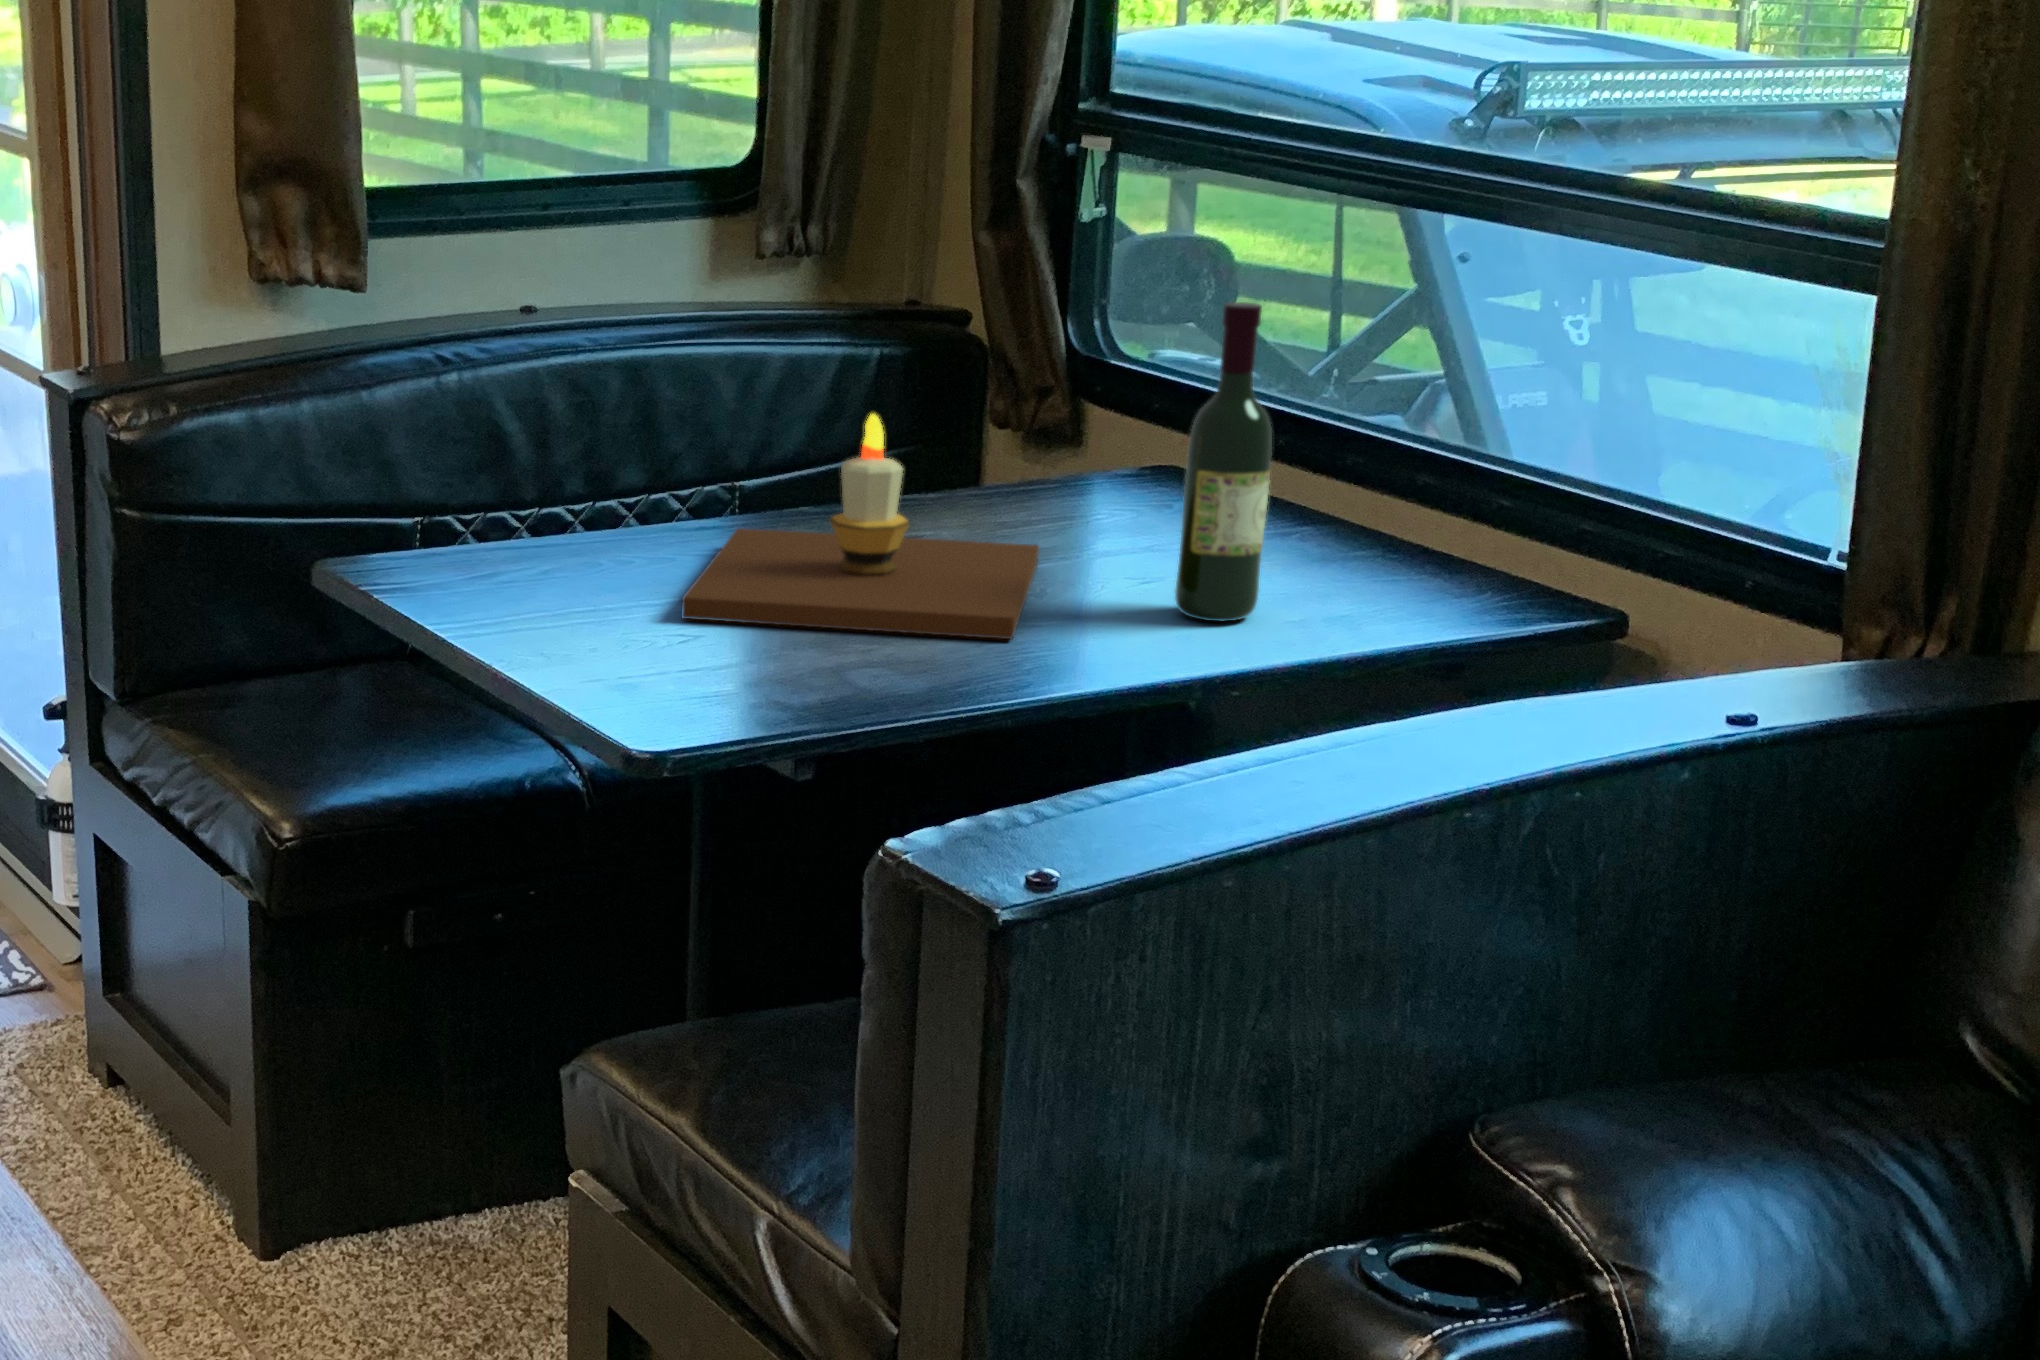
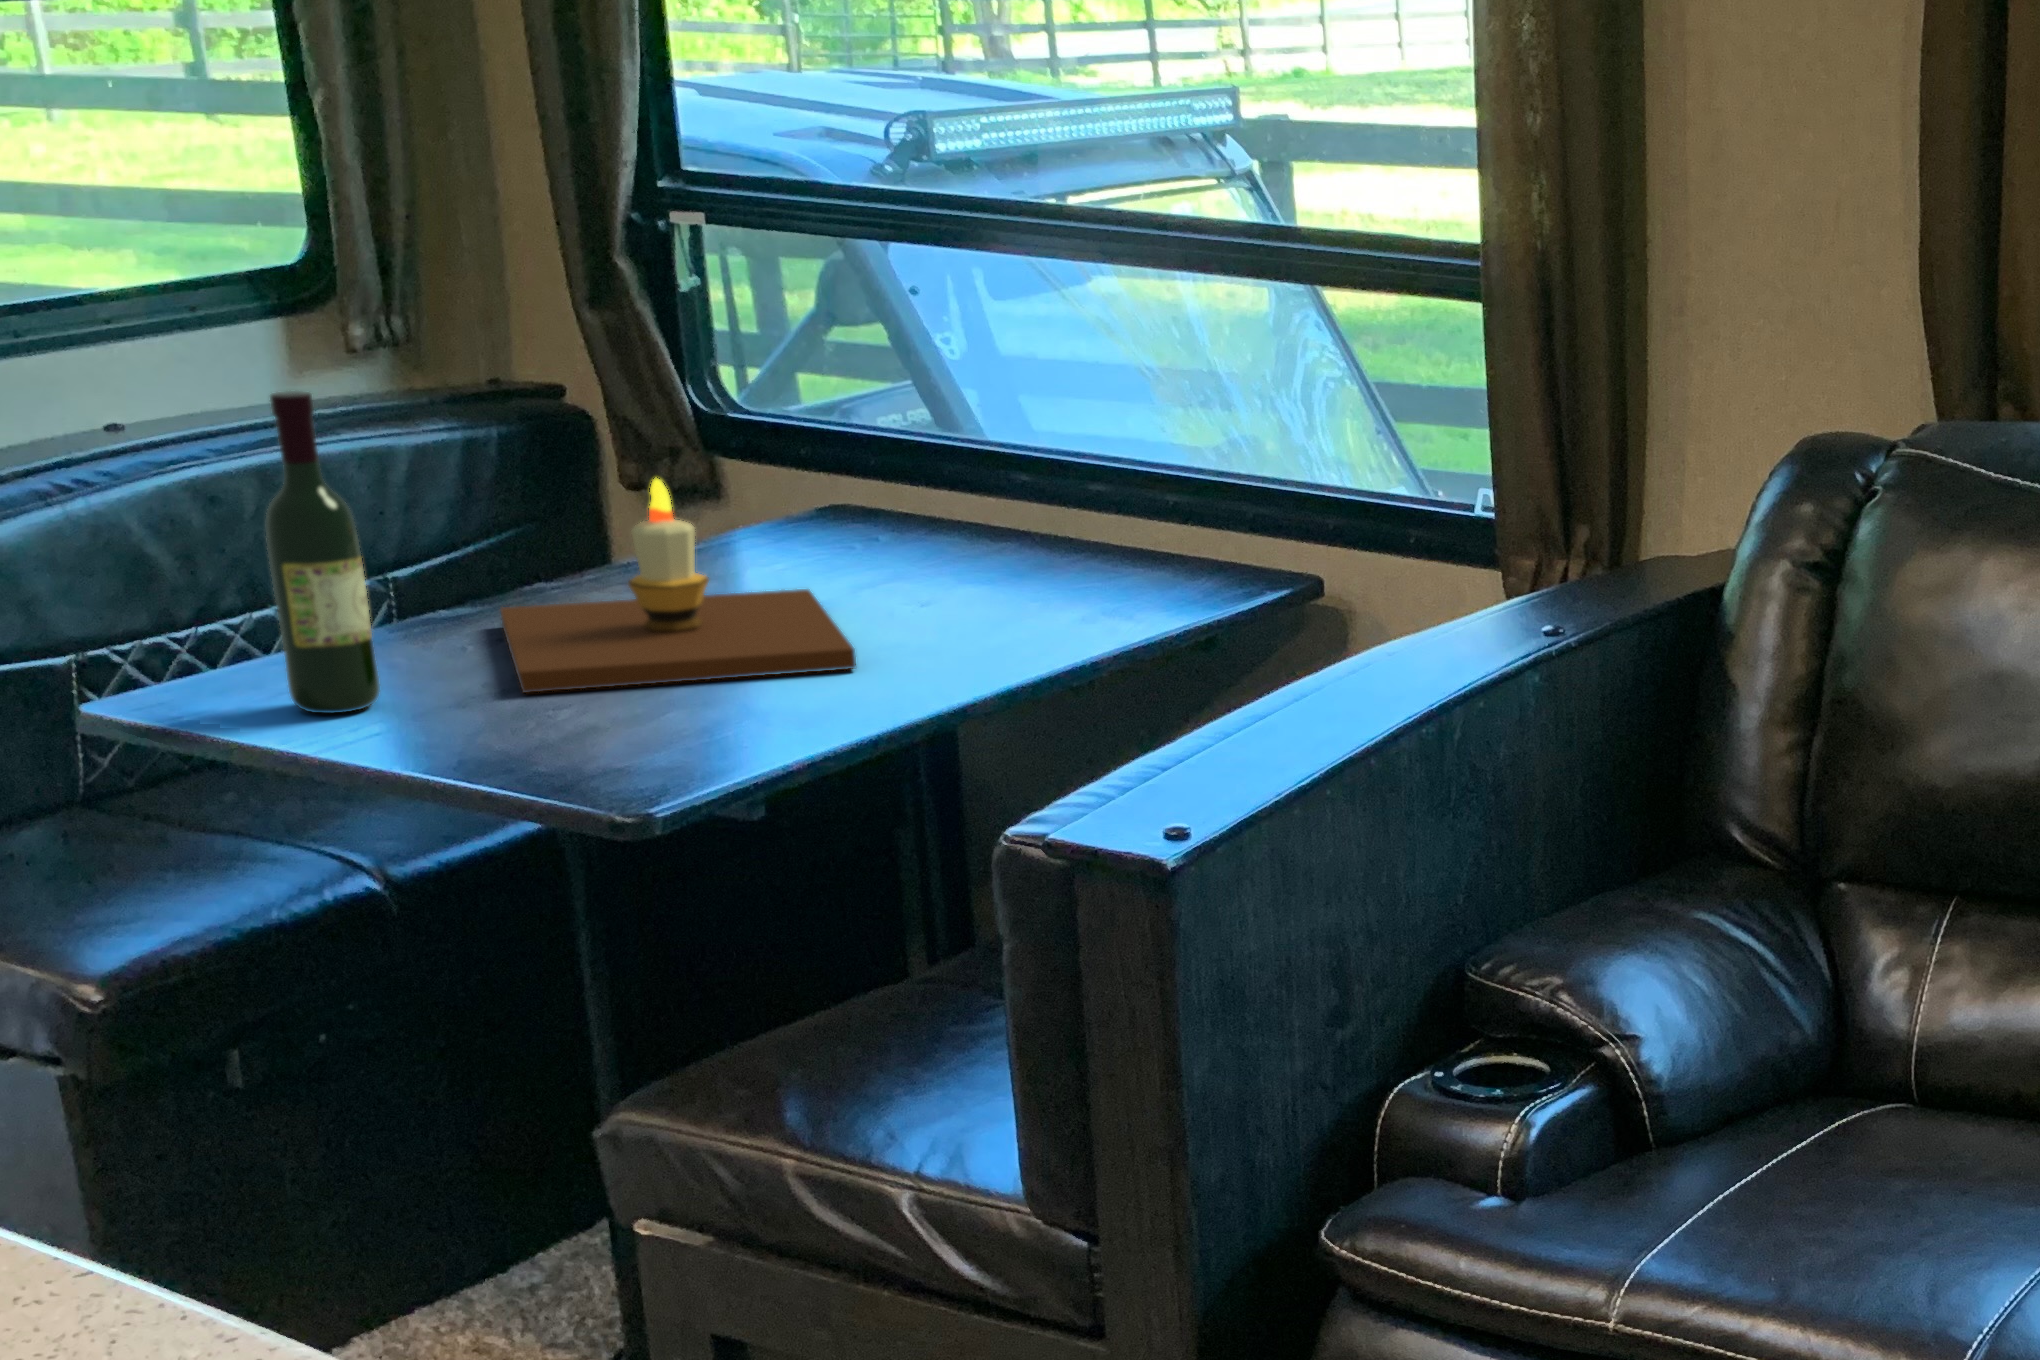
wine bottle: present [1175,302,1272,621] -> present [266,391,380,713]

